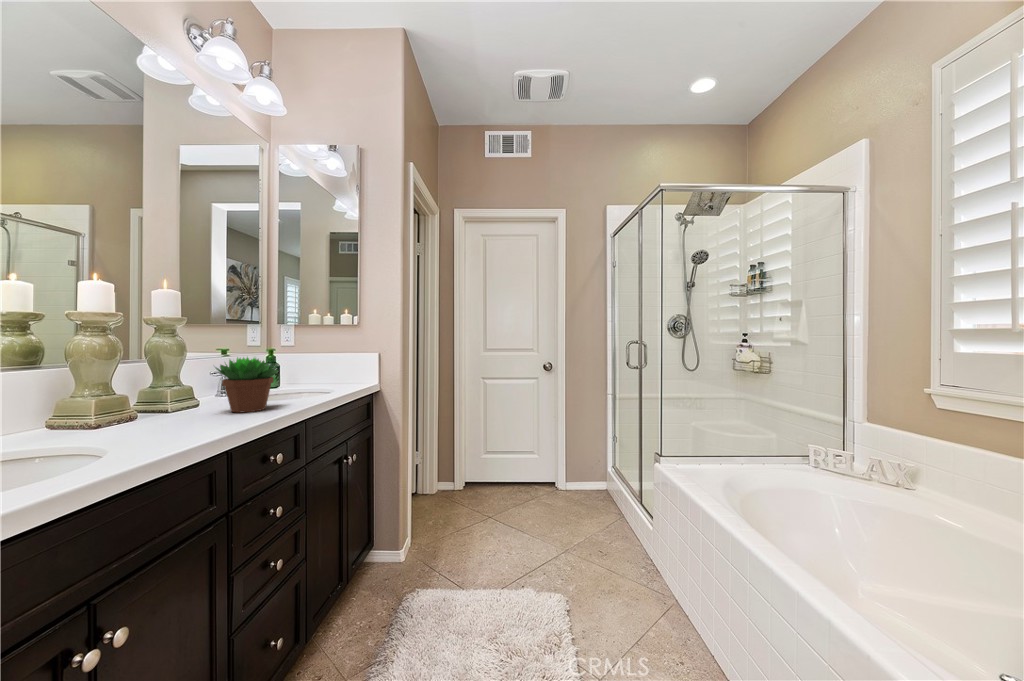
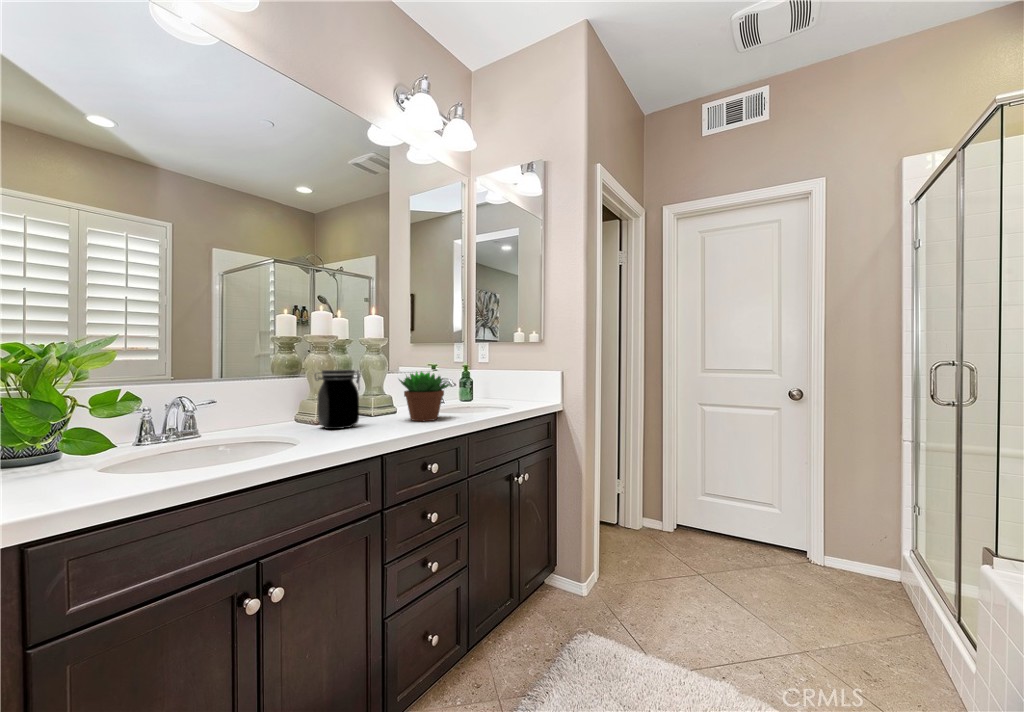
jar: none [98,357,170,432] -> present [315,370,360,429]

